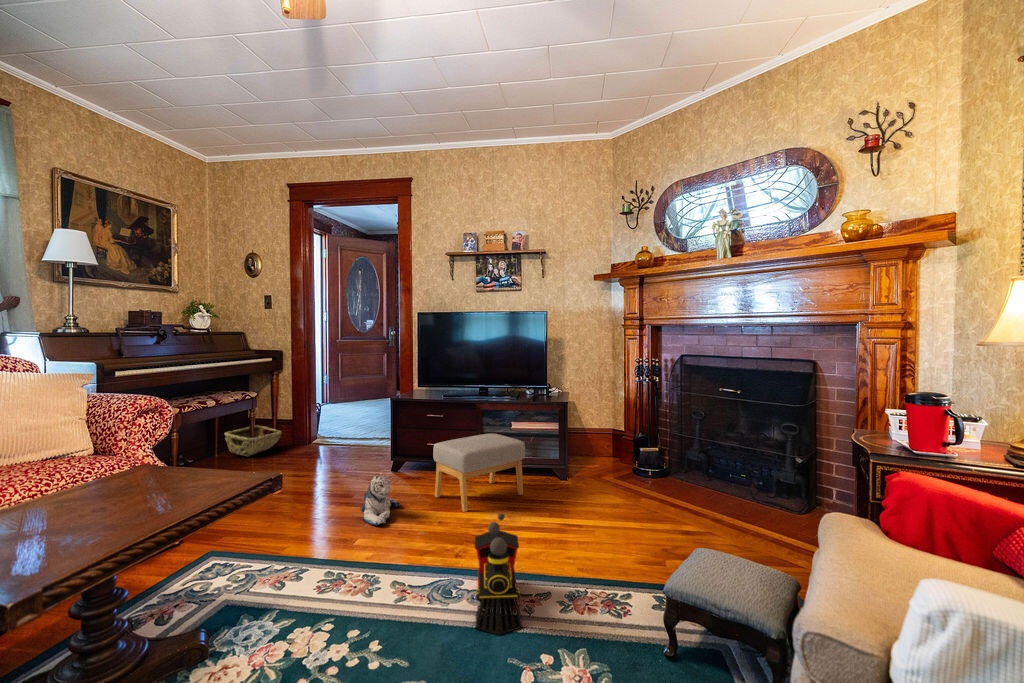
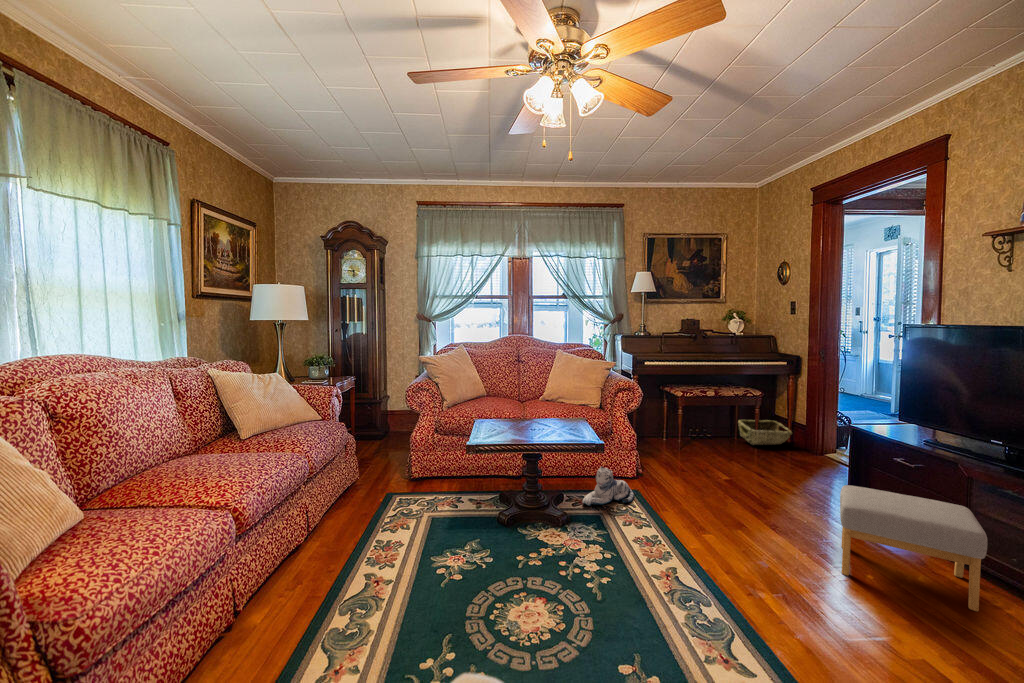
plush toy: present [361,476,400,526] -> present [582,467,634,506]
toy train: present [475,513,522,635] -> none [658,552,758,659]

